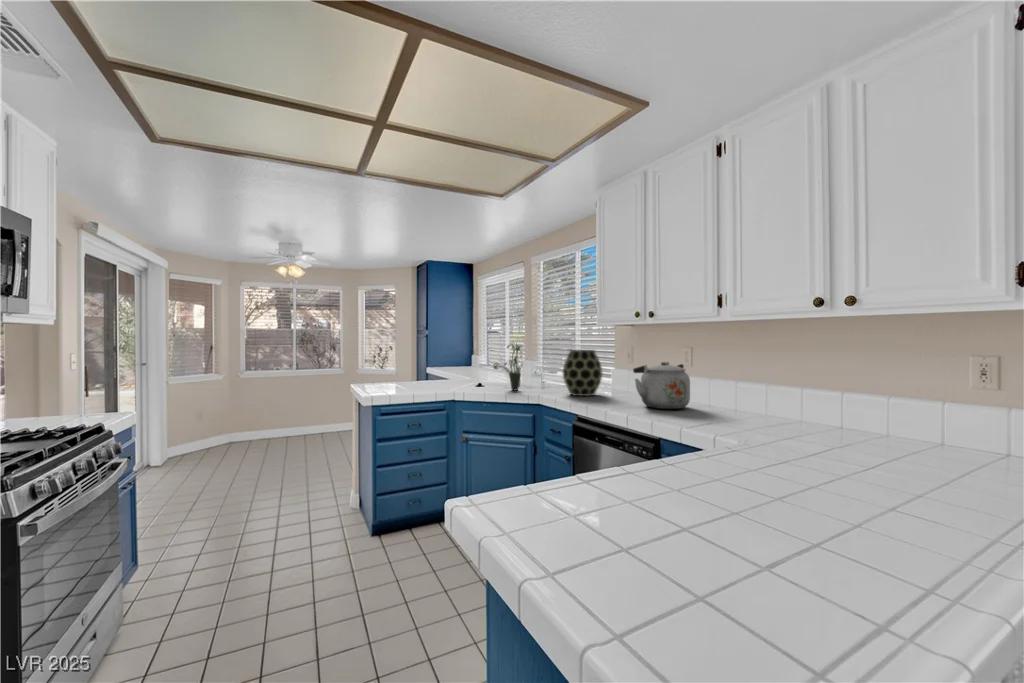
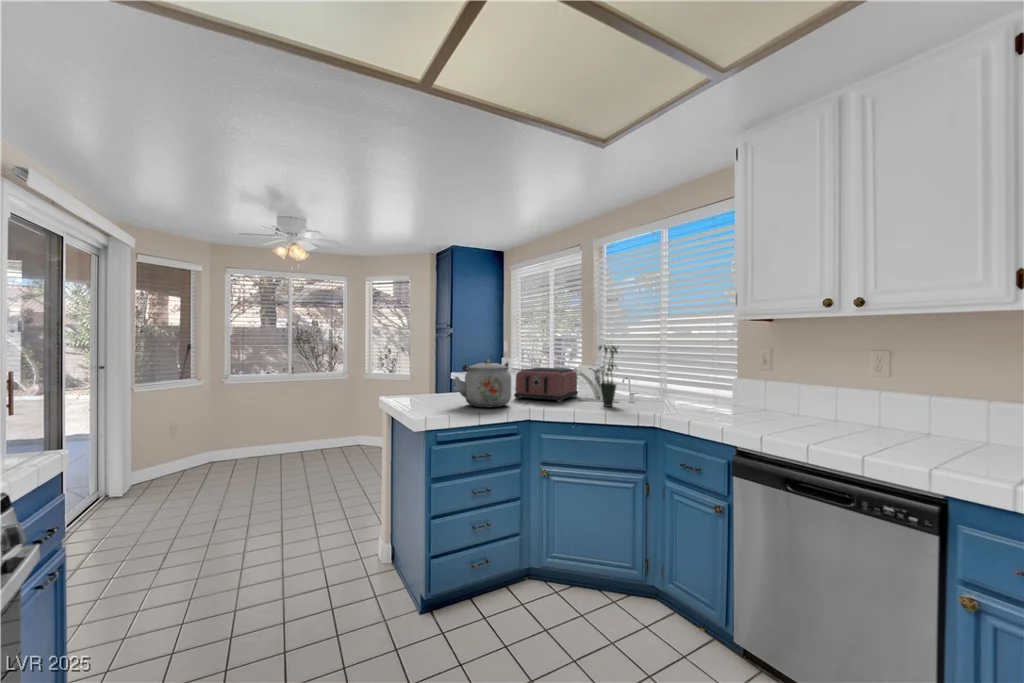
vase: present [563,350,602,396] -> none [685,353,744,417]
toaster: none [452,362,505,388] -> present [514,368,578,402]
kettle: present [633,362,690,409] -> present [455,360,511,408]

